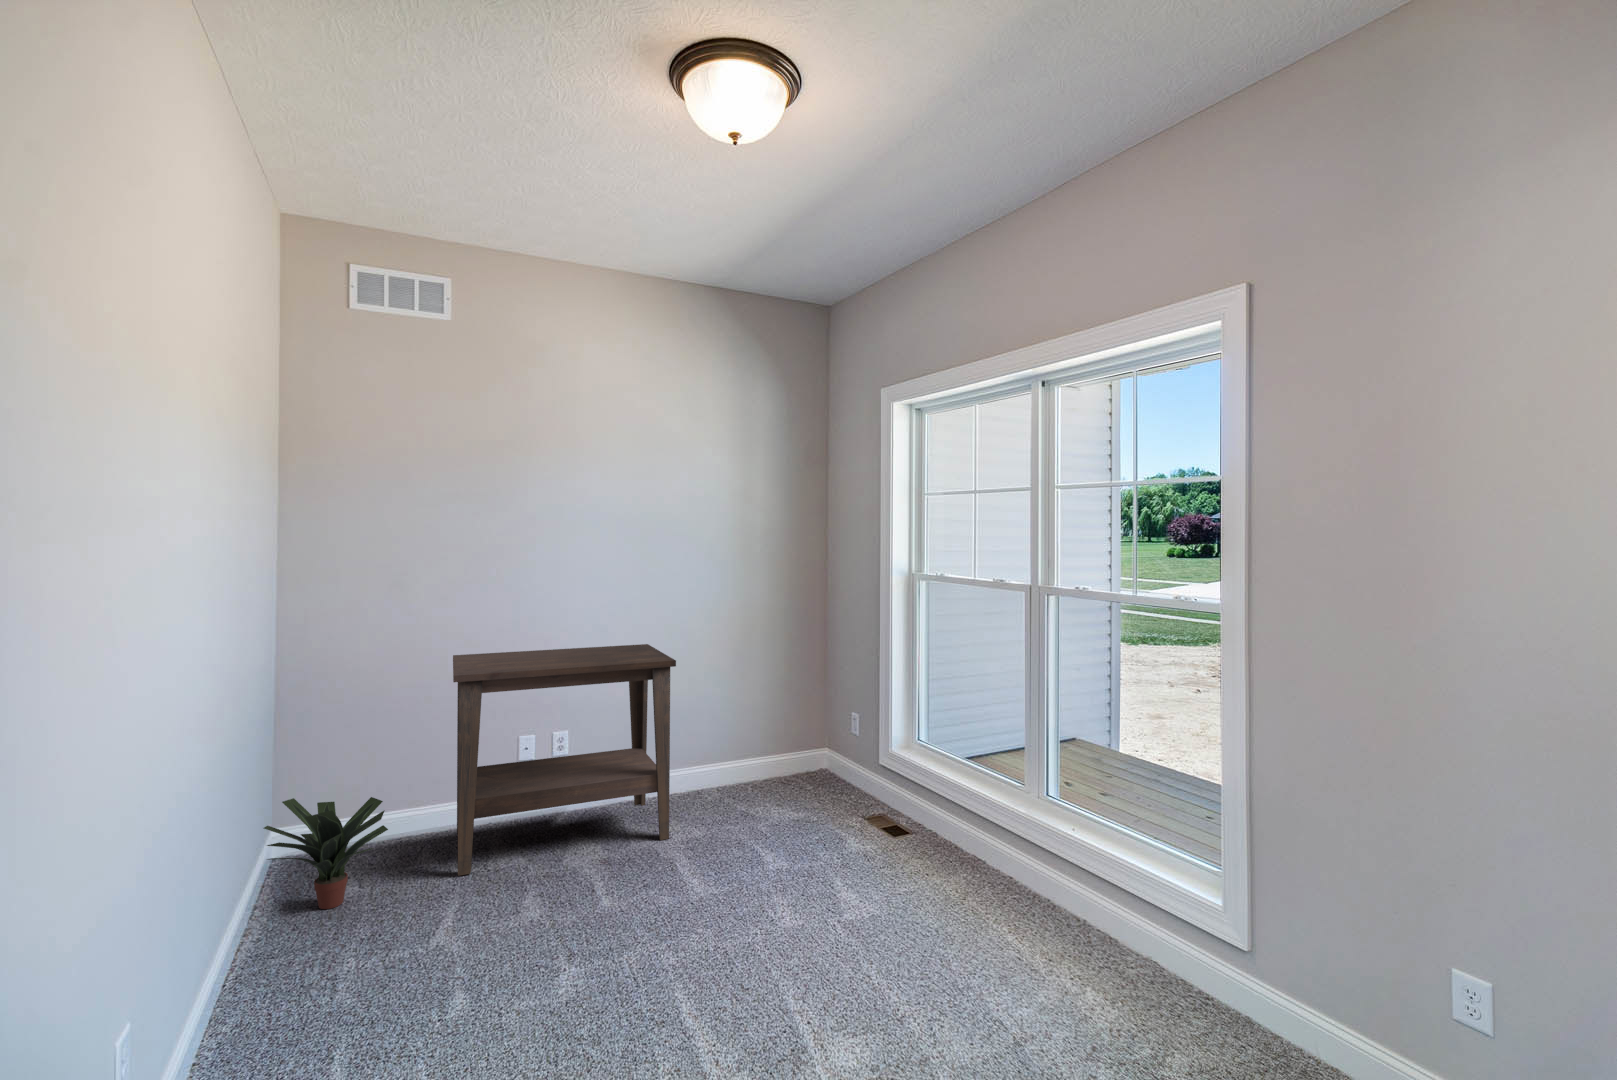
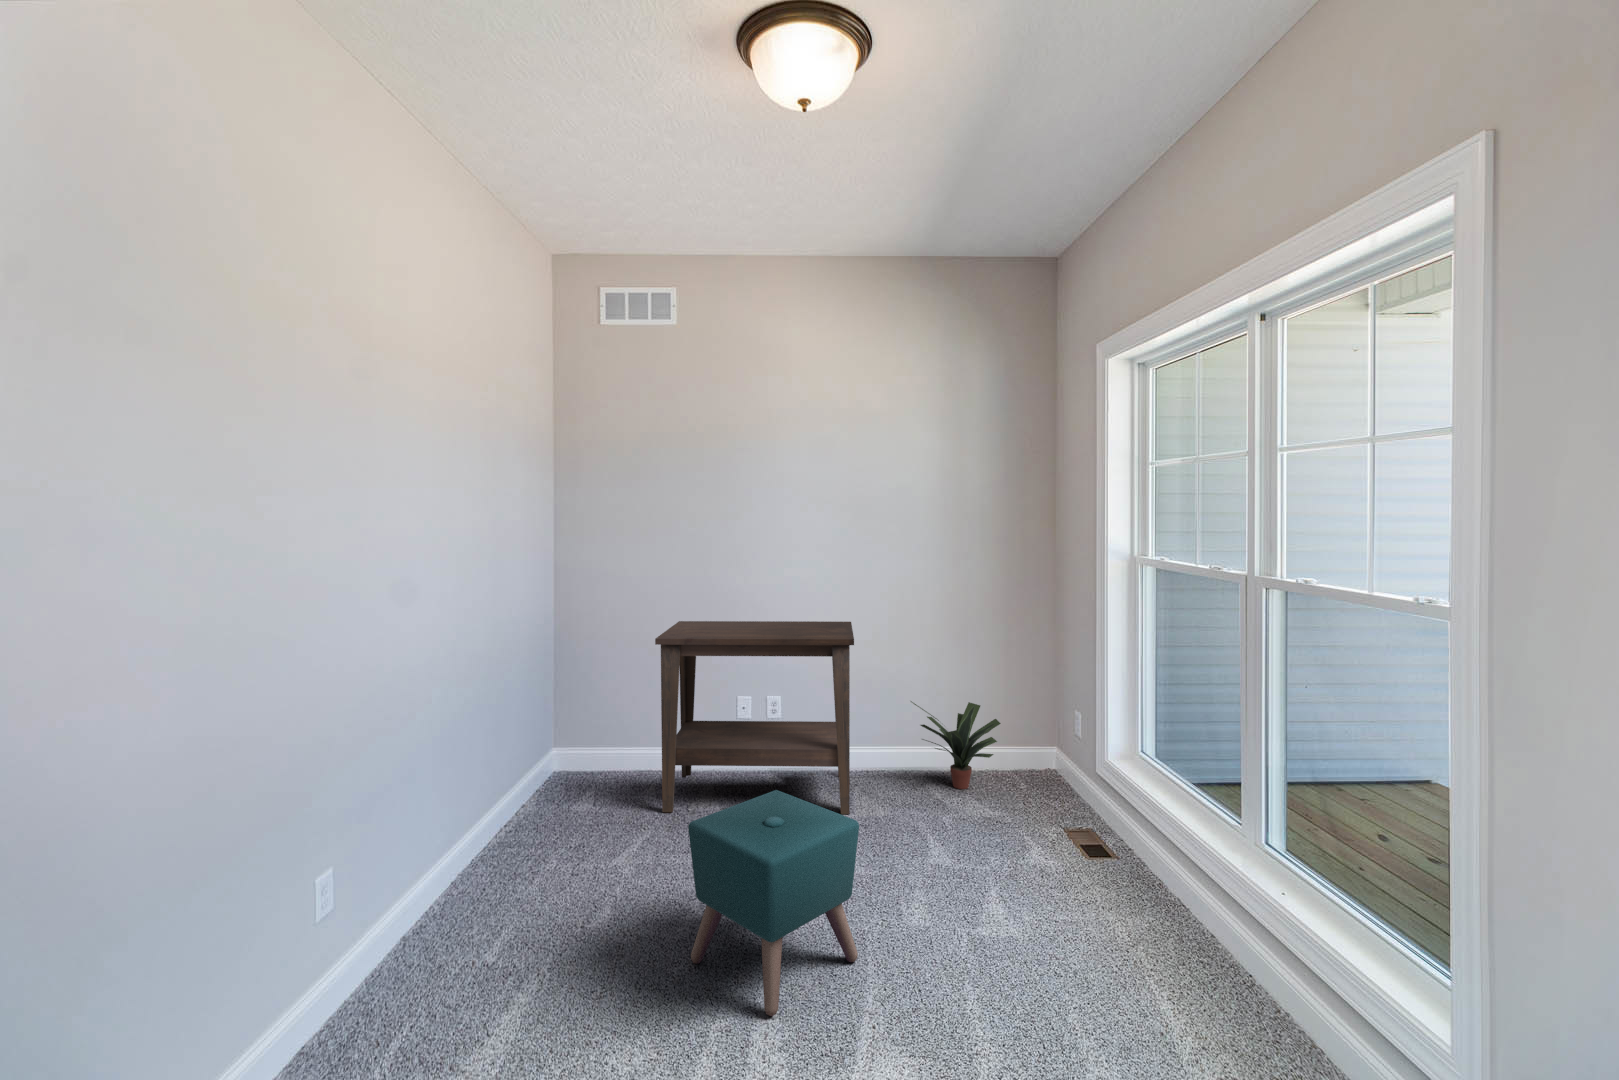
potted plant: present [264,797,388,909] -> present [911,701,1001,789]
ottoman: none [595,818,764,1045] -> present [688,790,859,1016]

